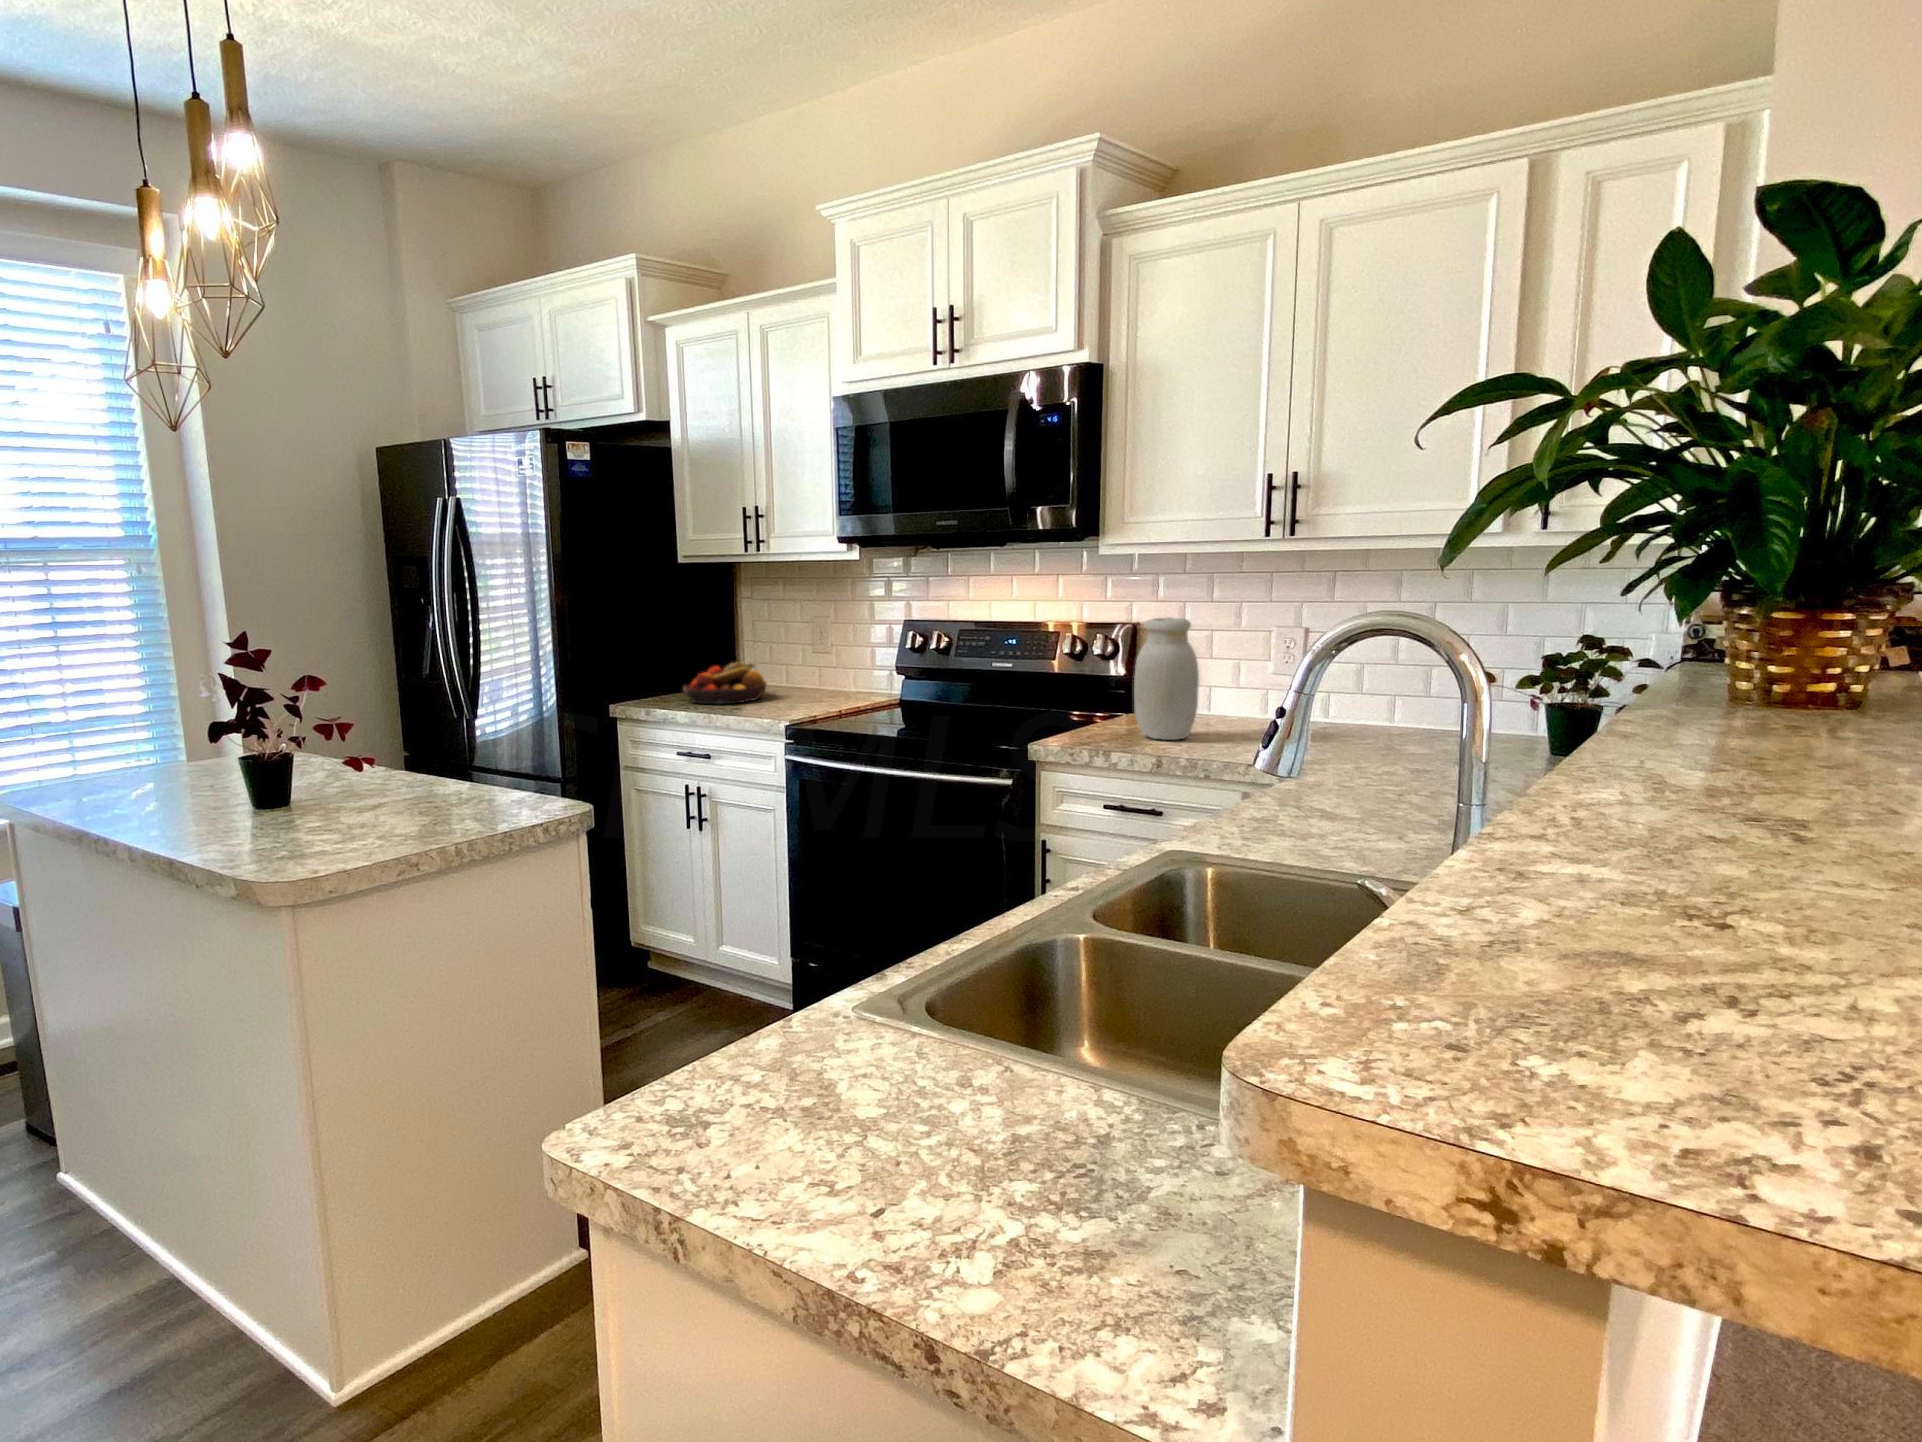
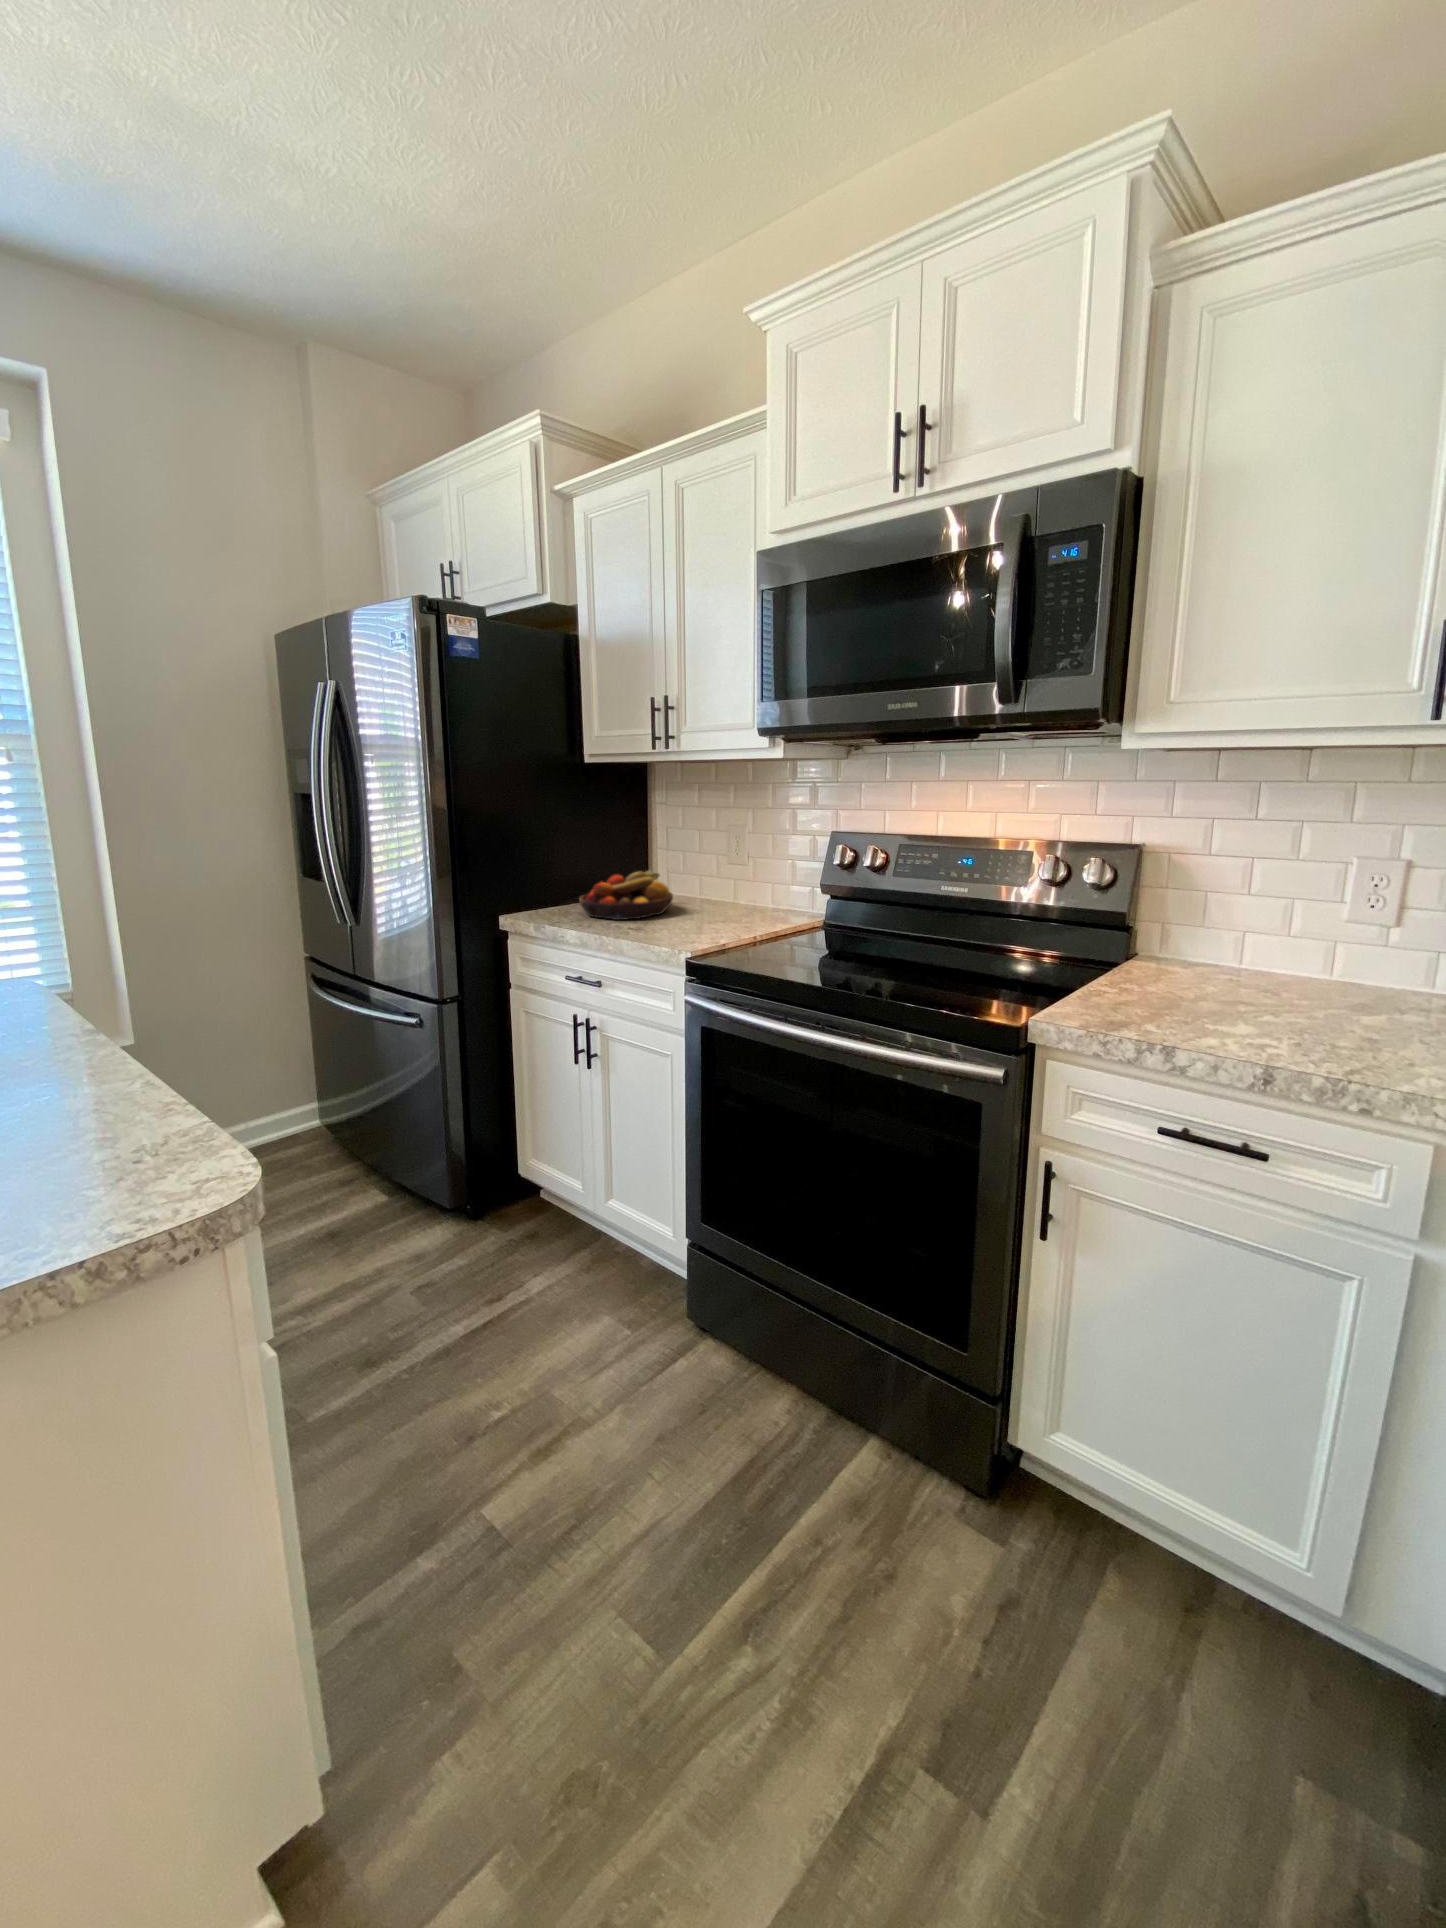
jar: present [1134,617,1199,740] -> none [1179,840,1294,1021]

